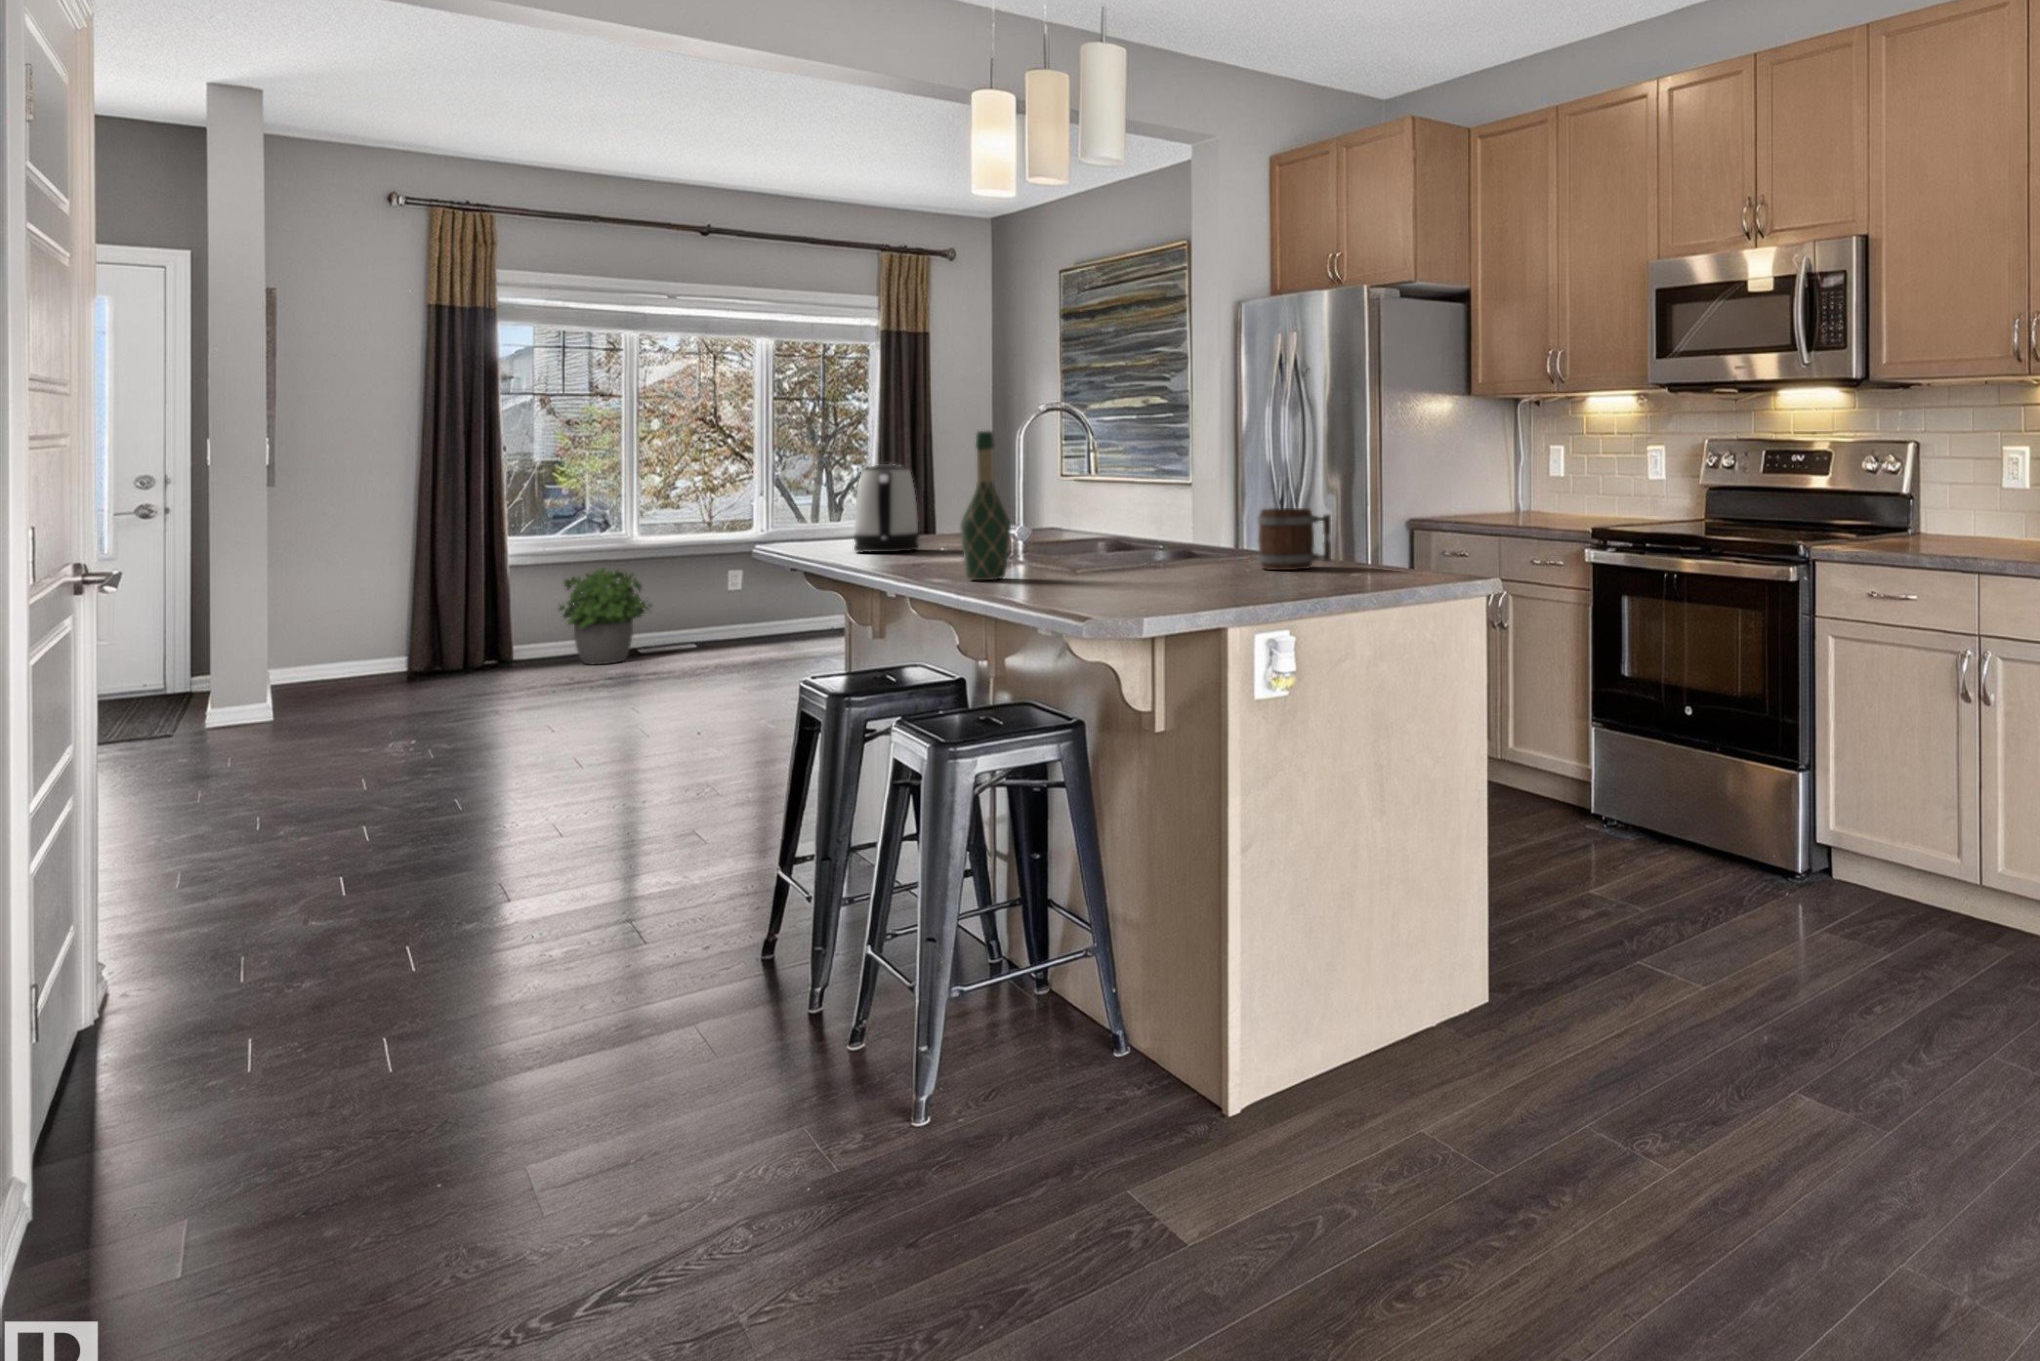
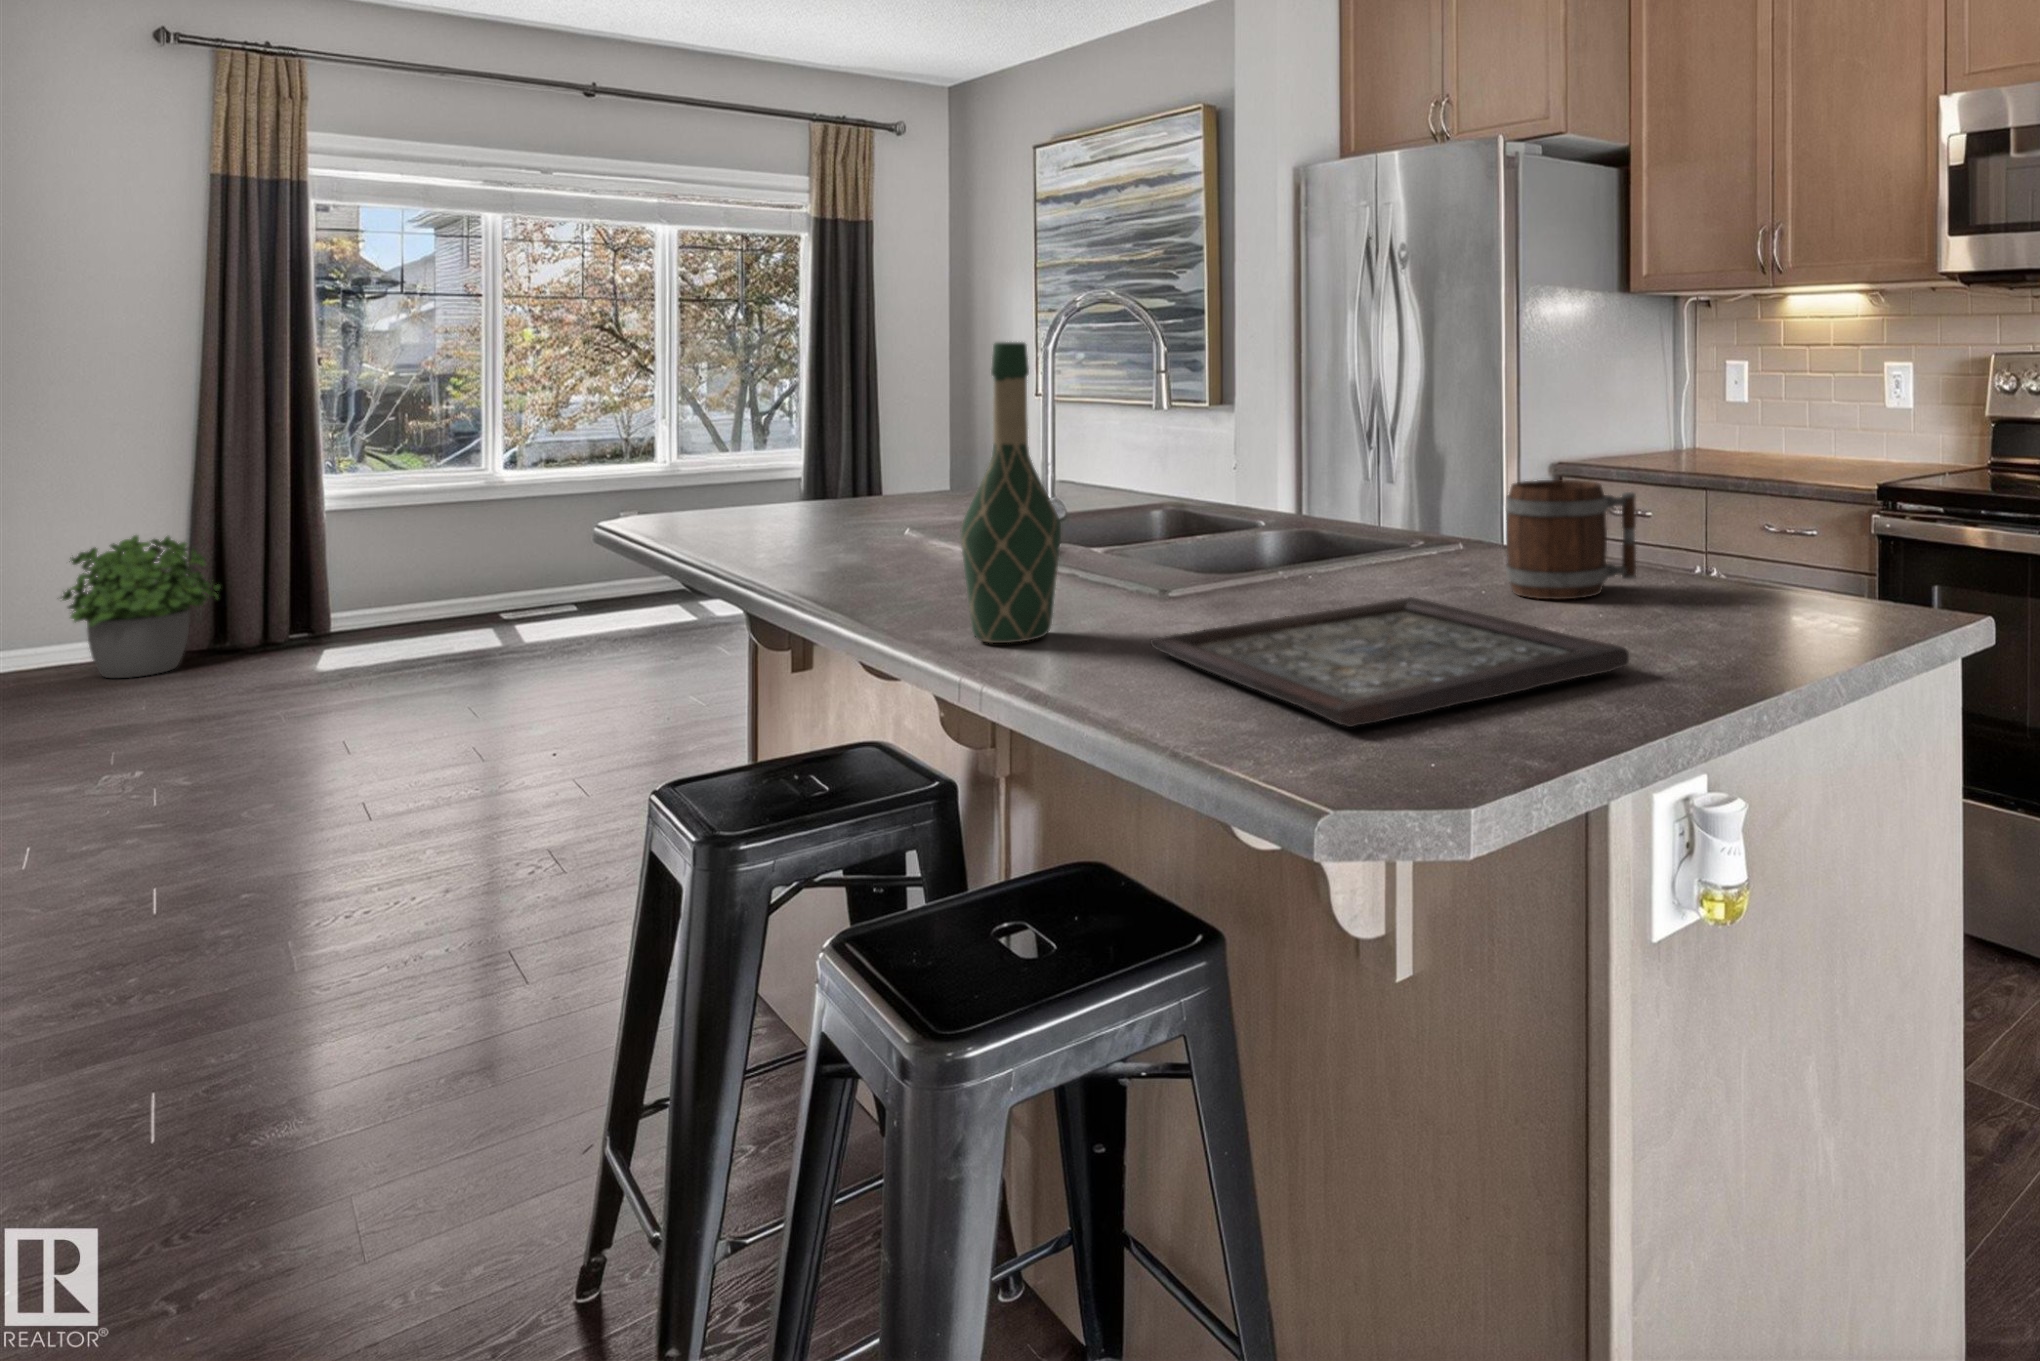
kettle: present [854,464,919,552] -> none [757,396,869,547]
tray: none [1050,565,1269,598] -> present [1150,597,1629,727]
potted plant: present [559,568,651,665] -> present [62,535,220,678]

